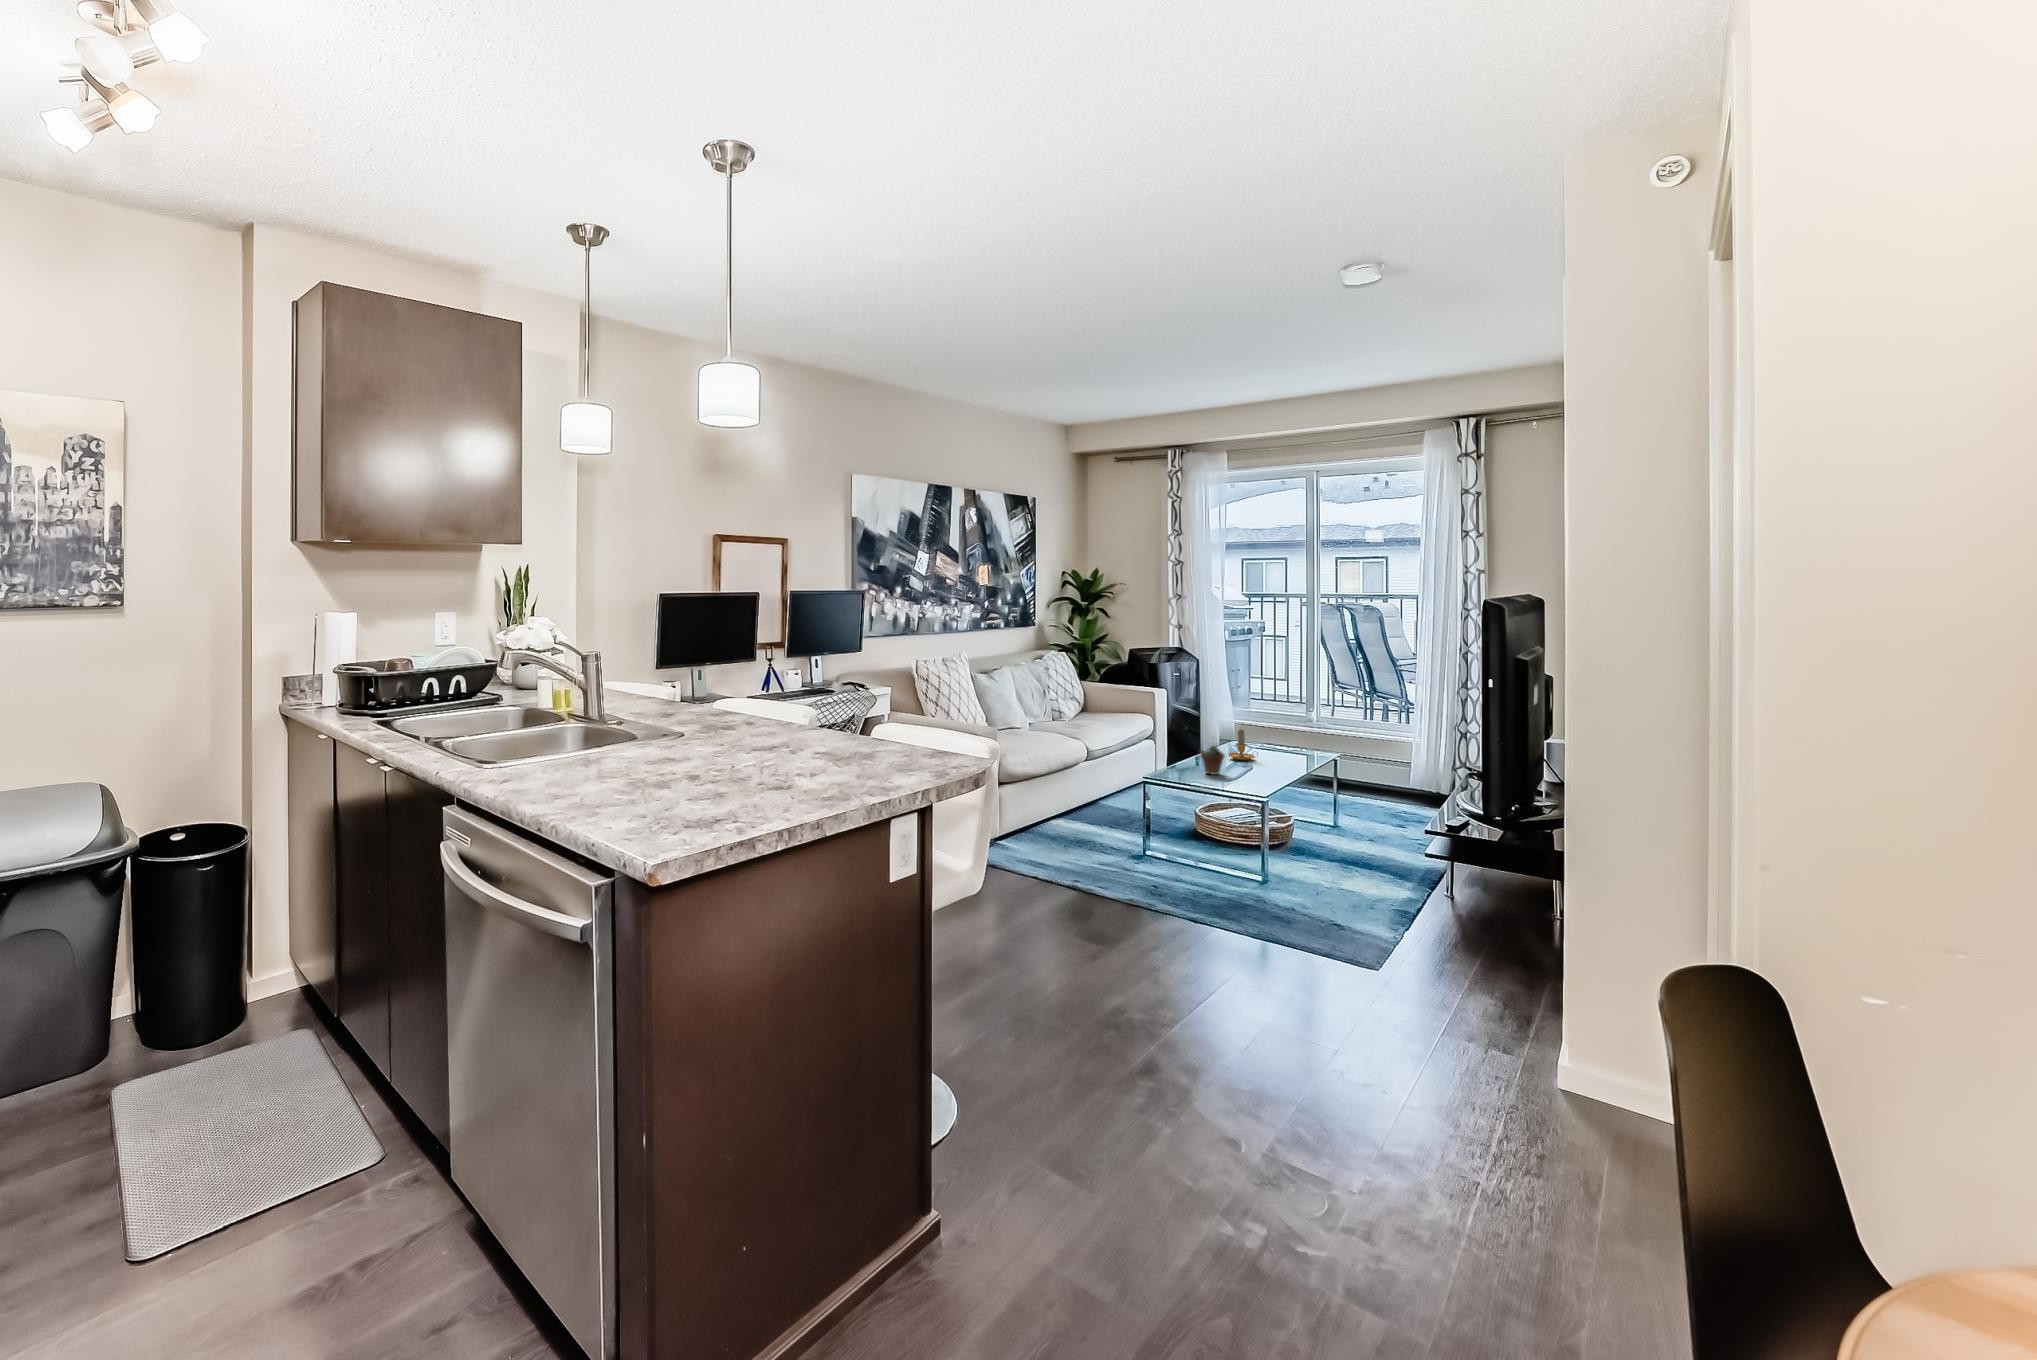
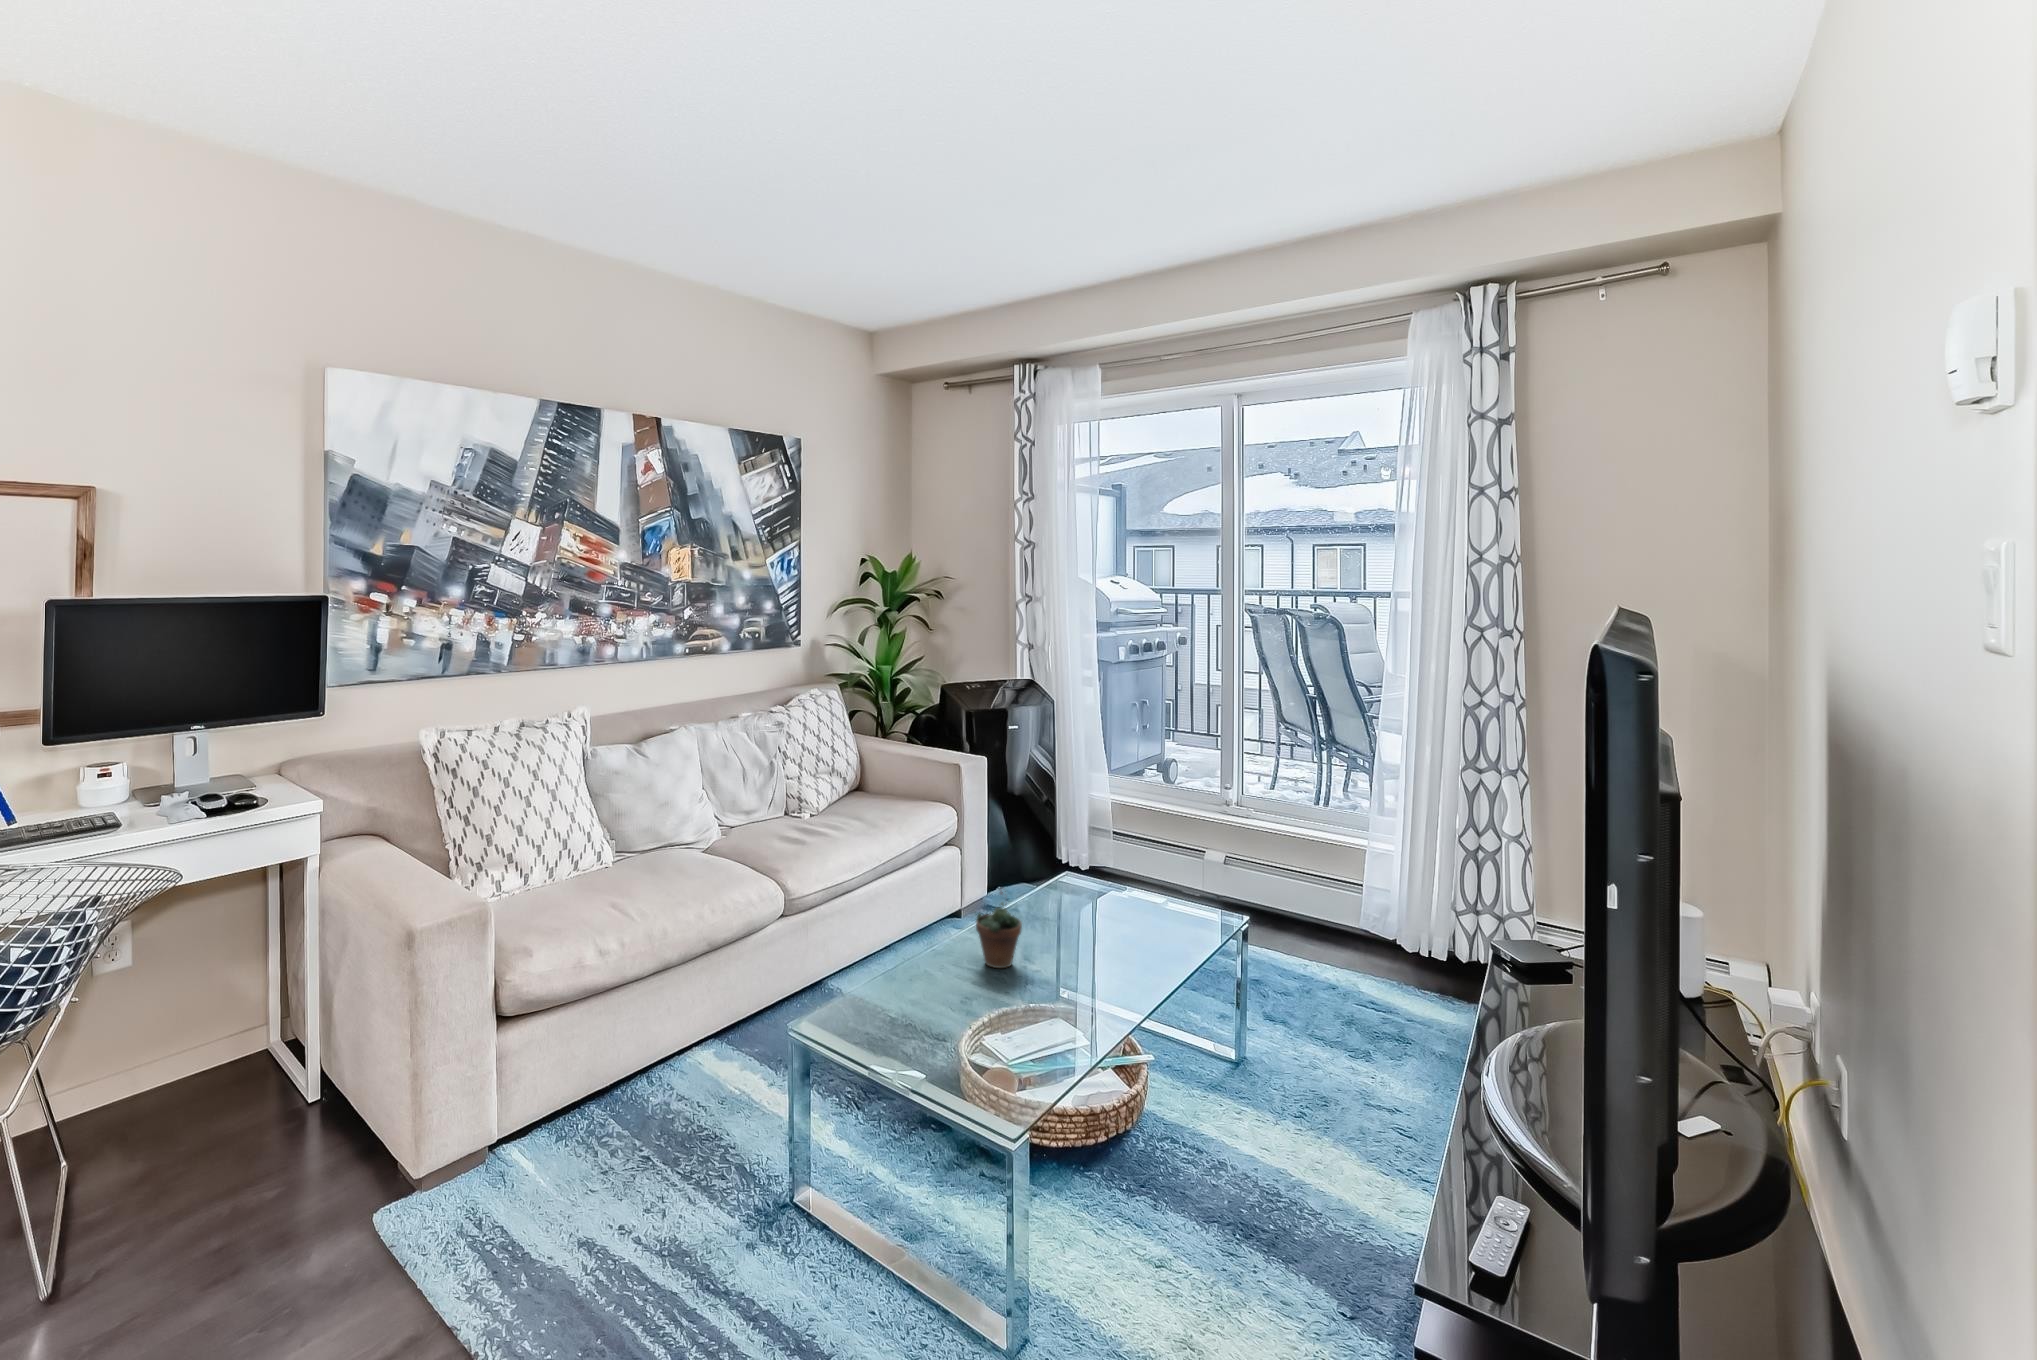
candle: present [1228,729,1258,760] -> none [1056,849,1106,912]

